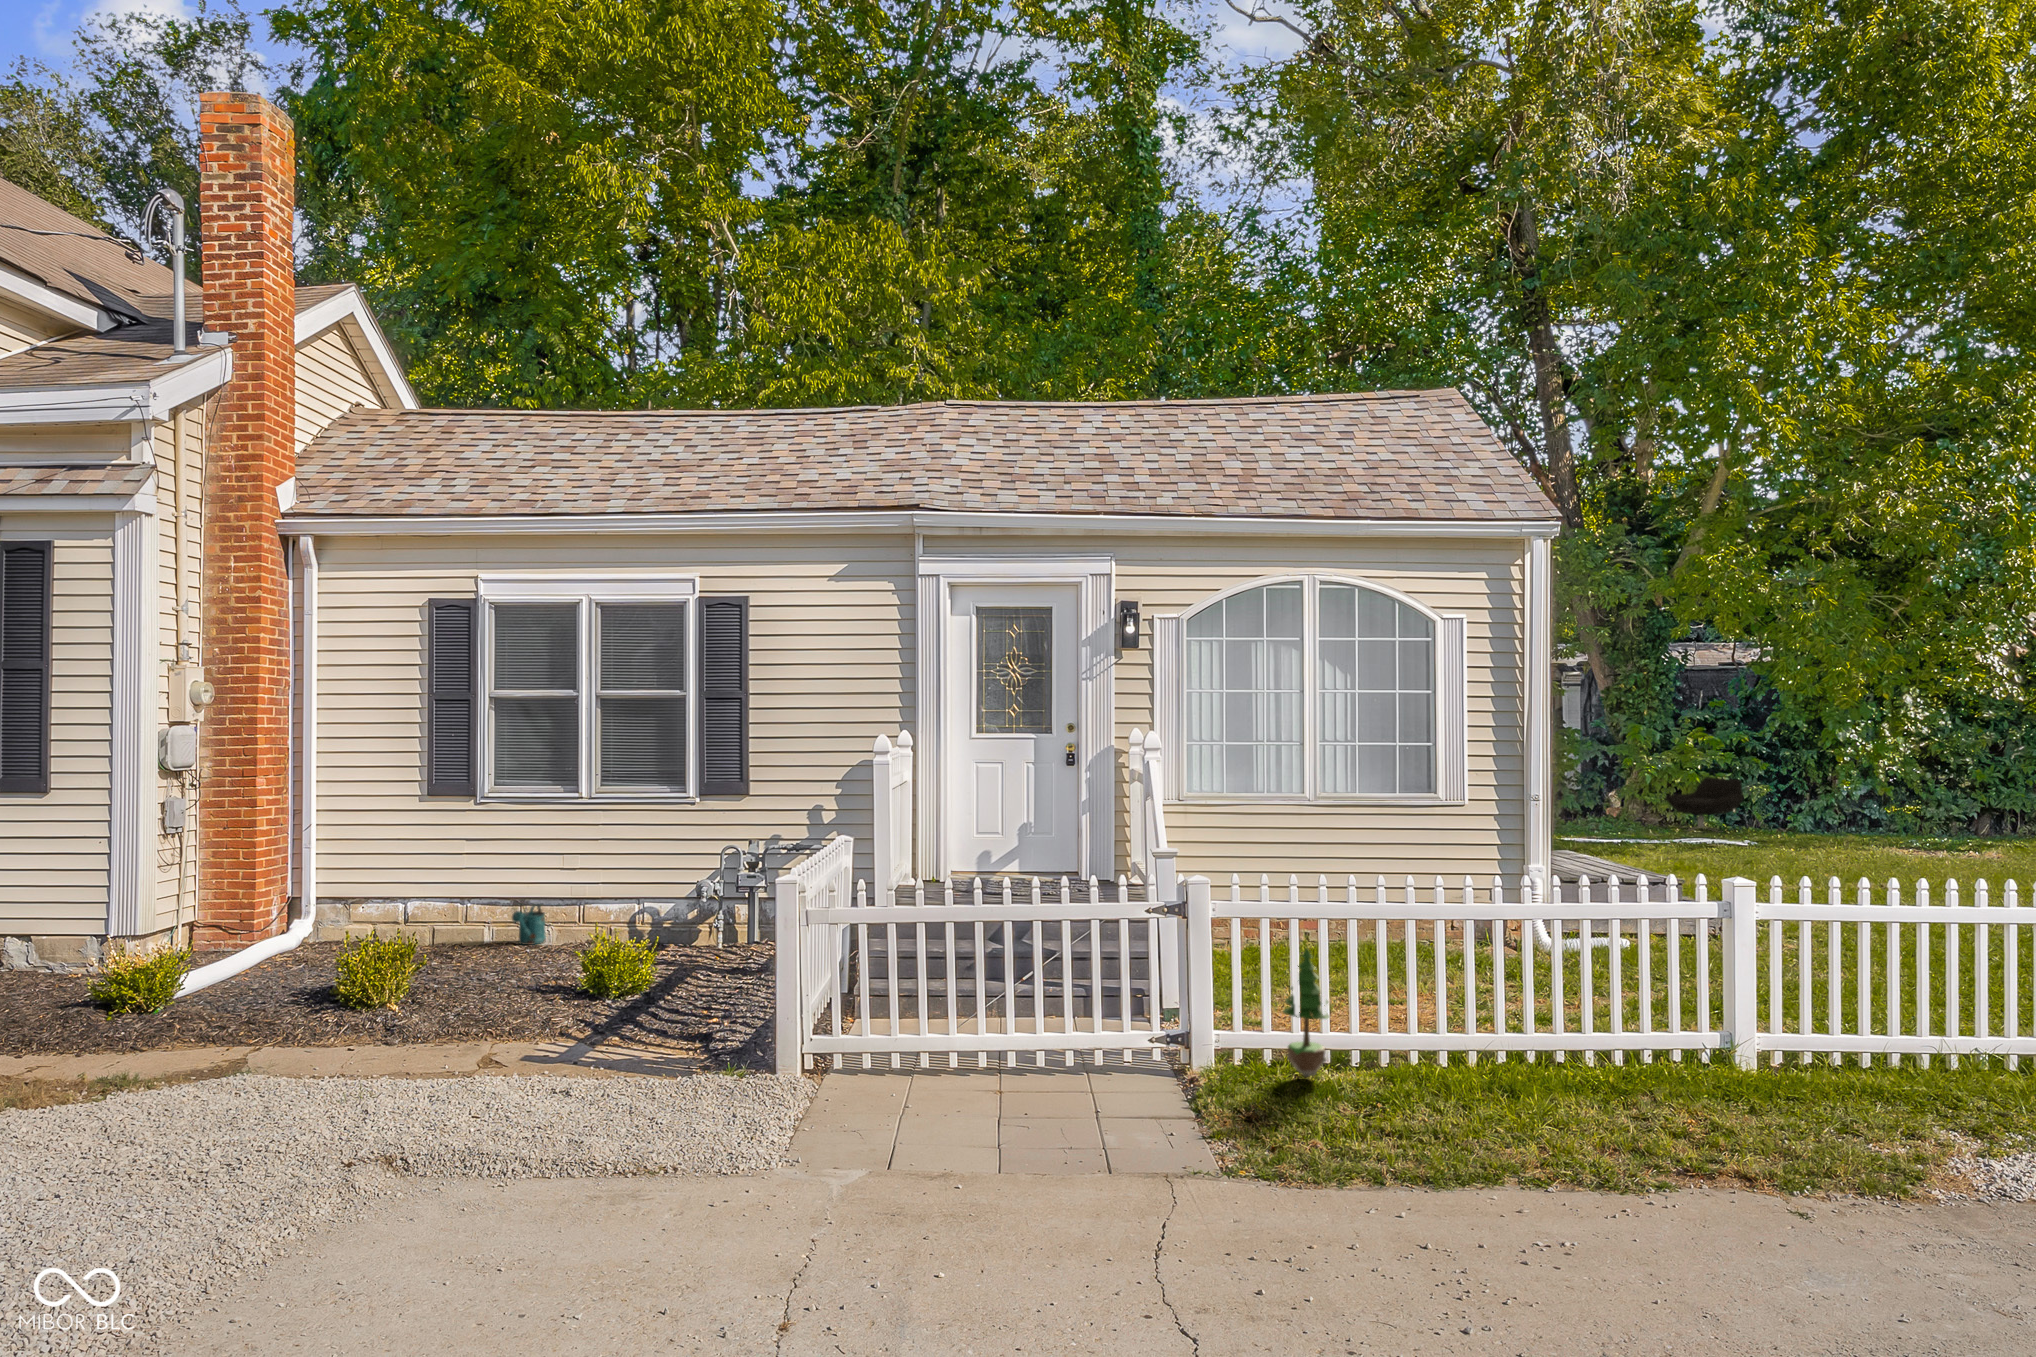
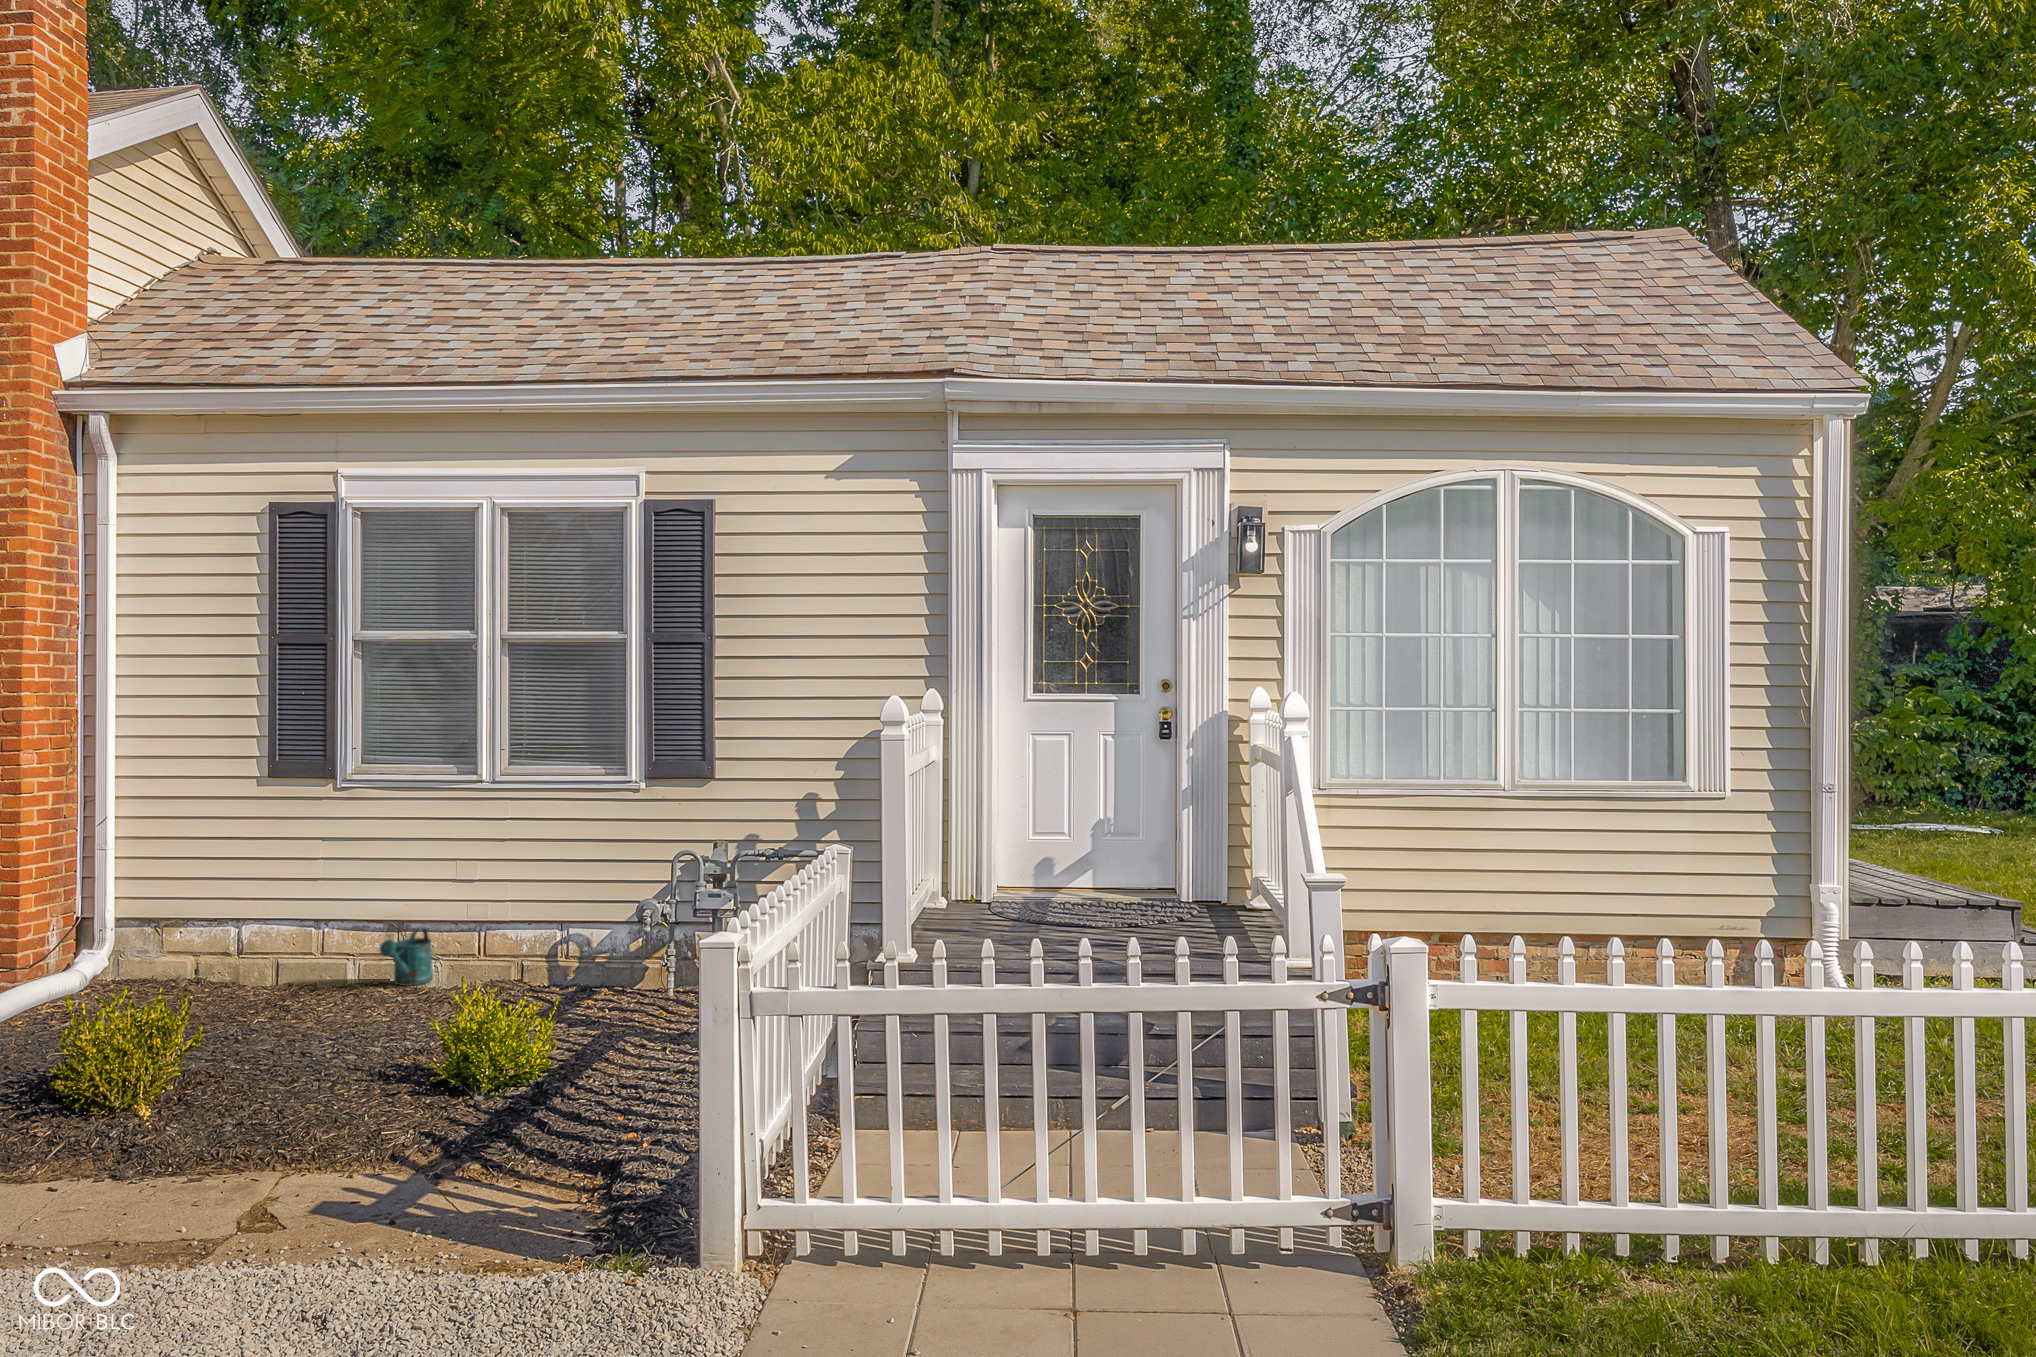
lounge chair: present [1665,777,1743,828] -> none [1895,754,2000,824]
potted tree: present [1283,948,1329,1077] -> none [1551,1060,1638,1283]

